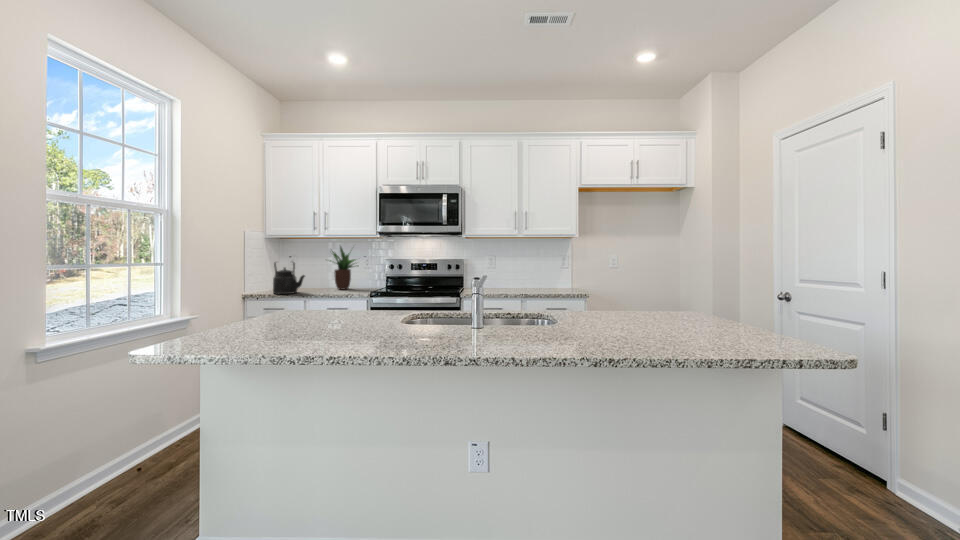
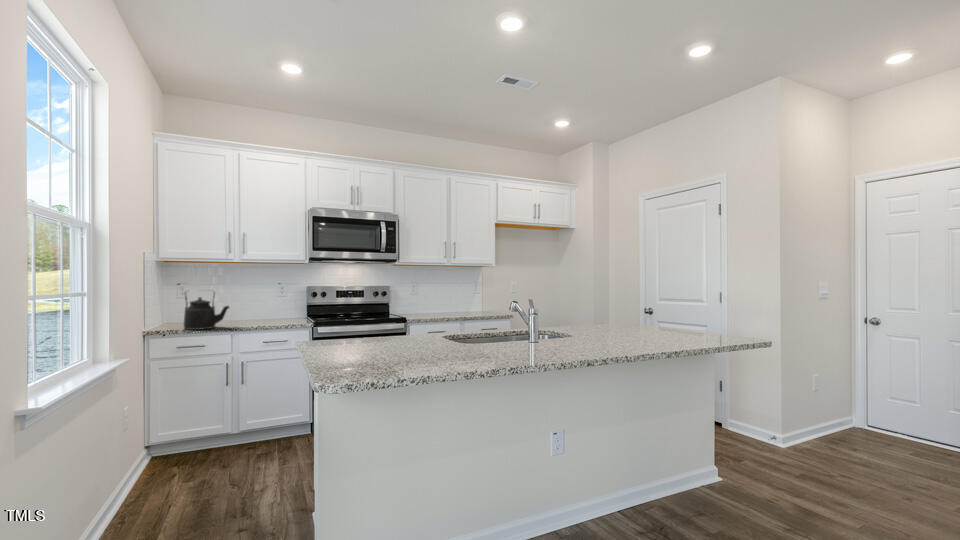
potted plant: present [330,246,355,289] -> none [246,270,290,322]

